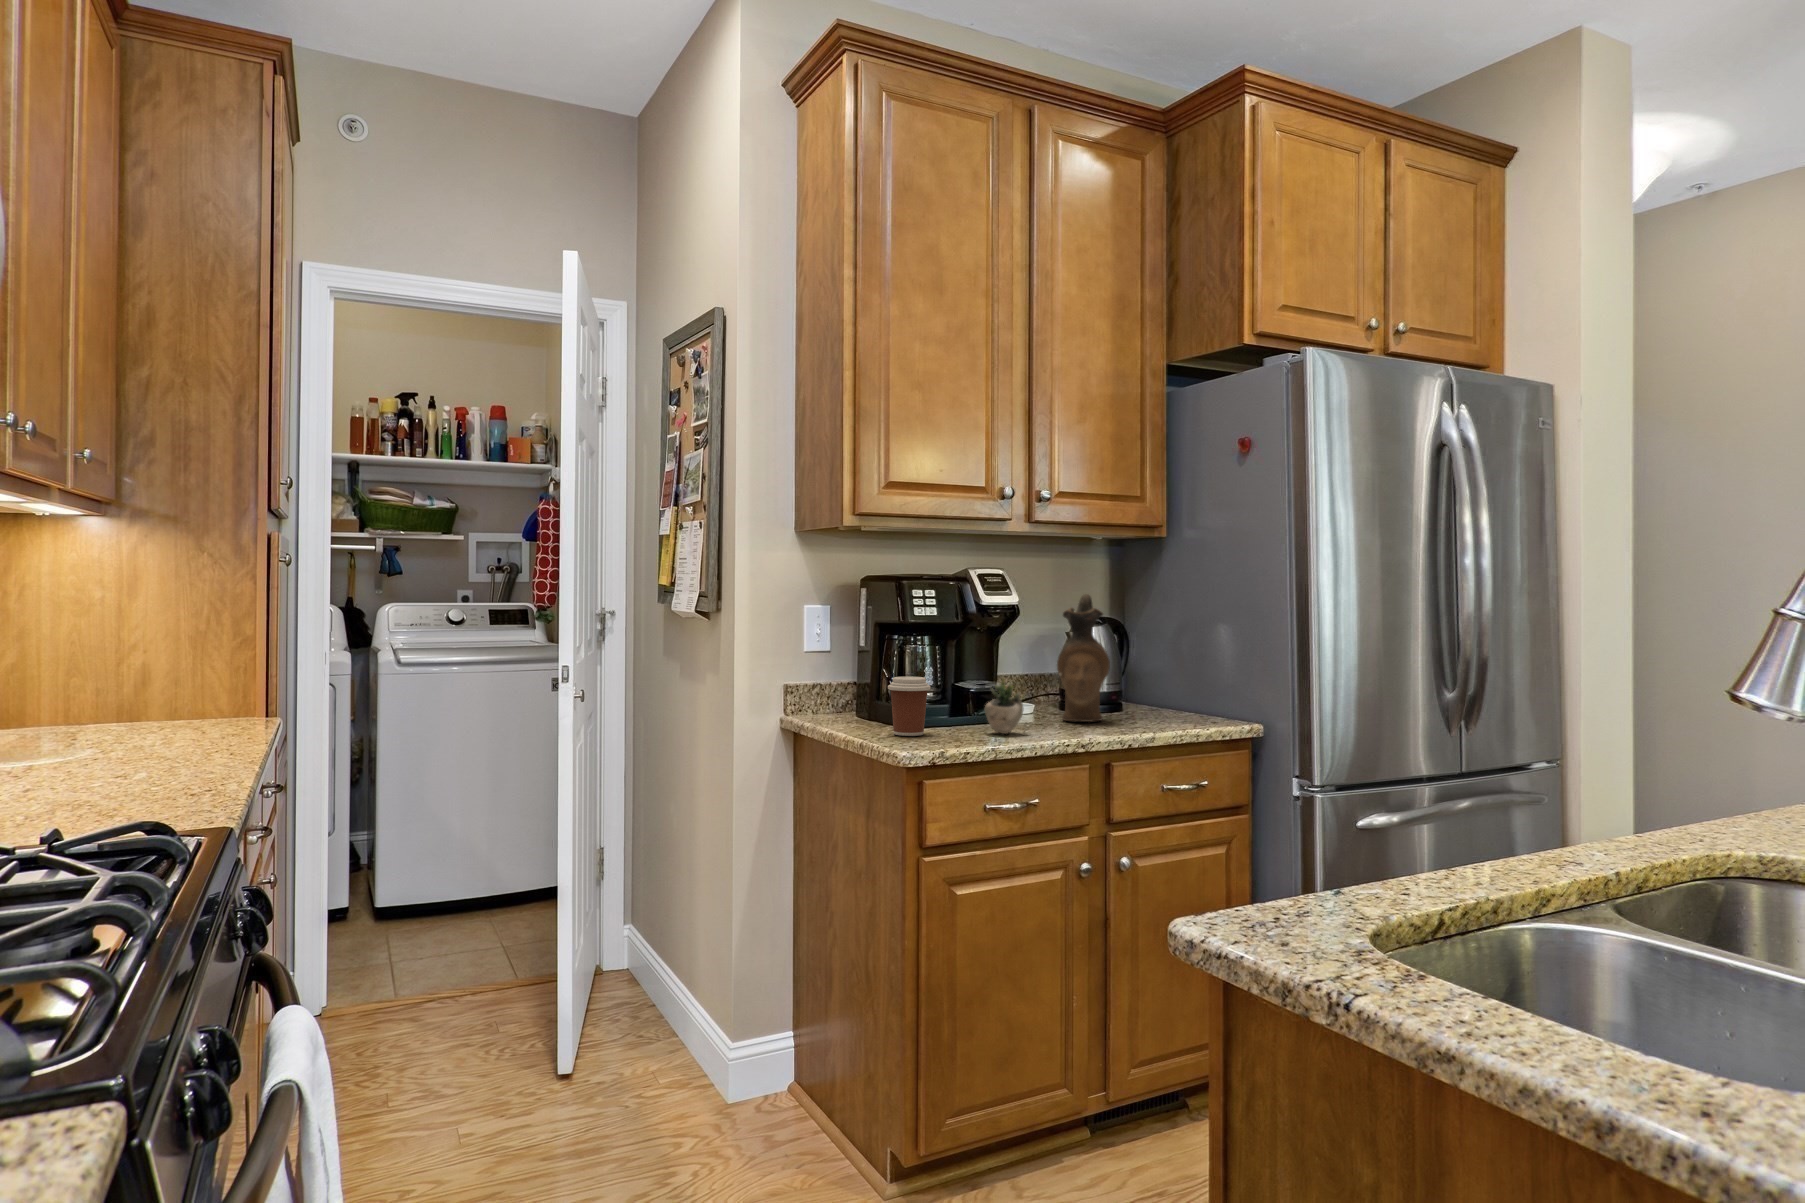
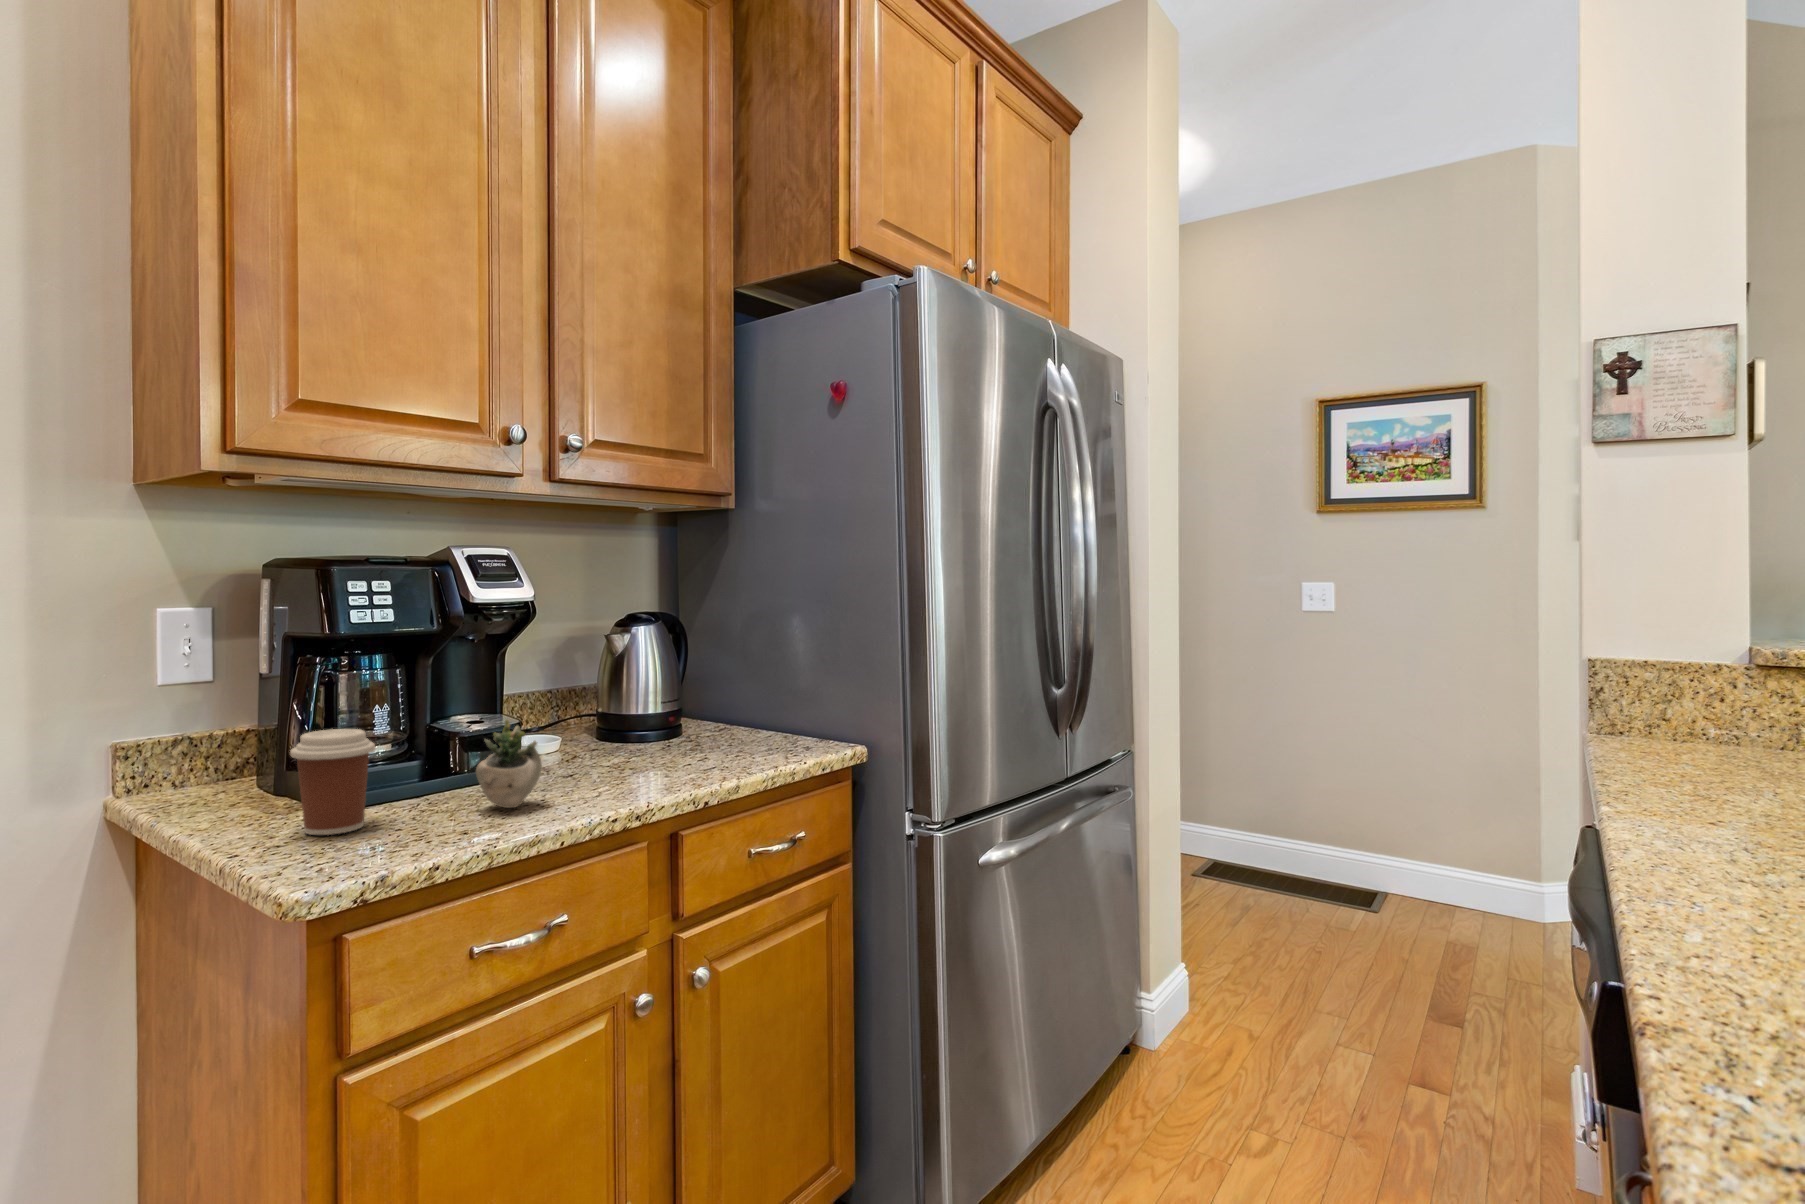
ceramic pitcher: present [1057,594,1110,722] -> none [594,583,671,765]

